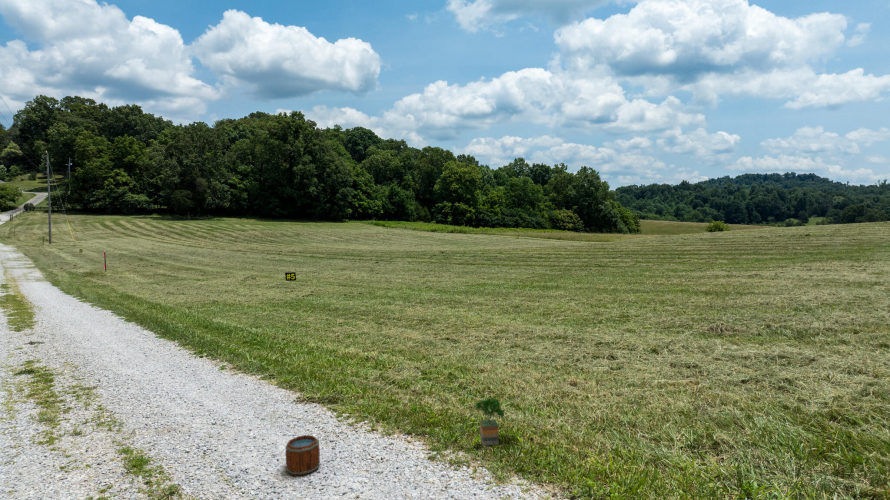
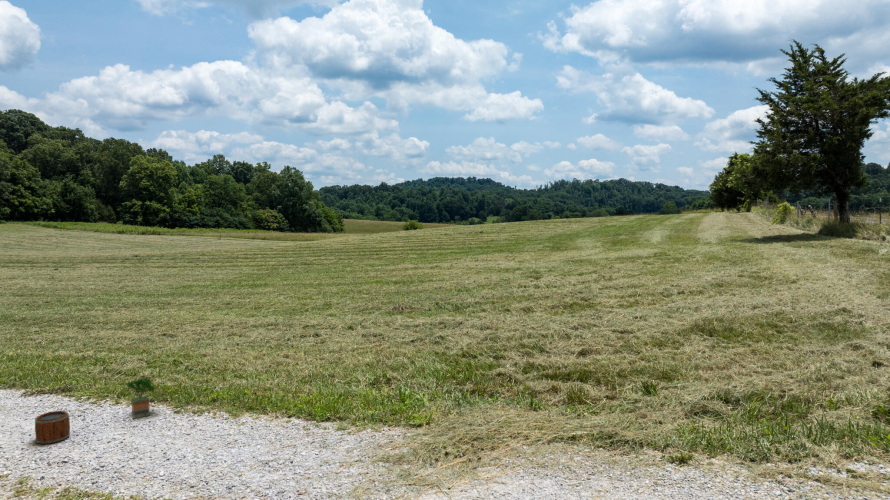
potted tree: present [475,398,504,445] -> present [127,378,155,419]

